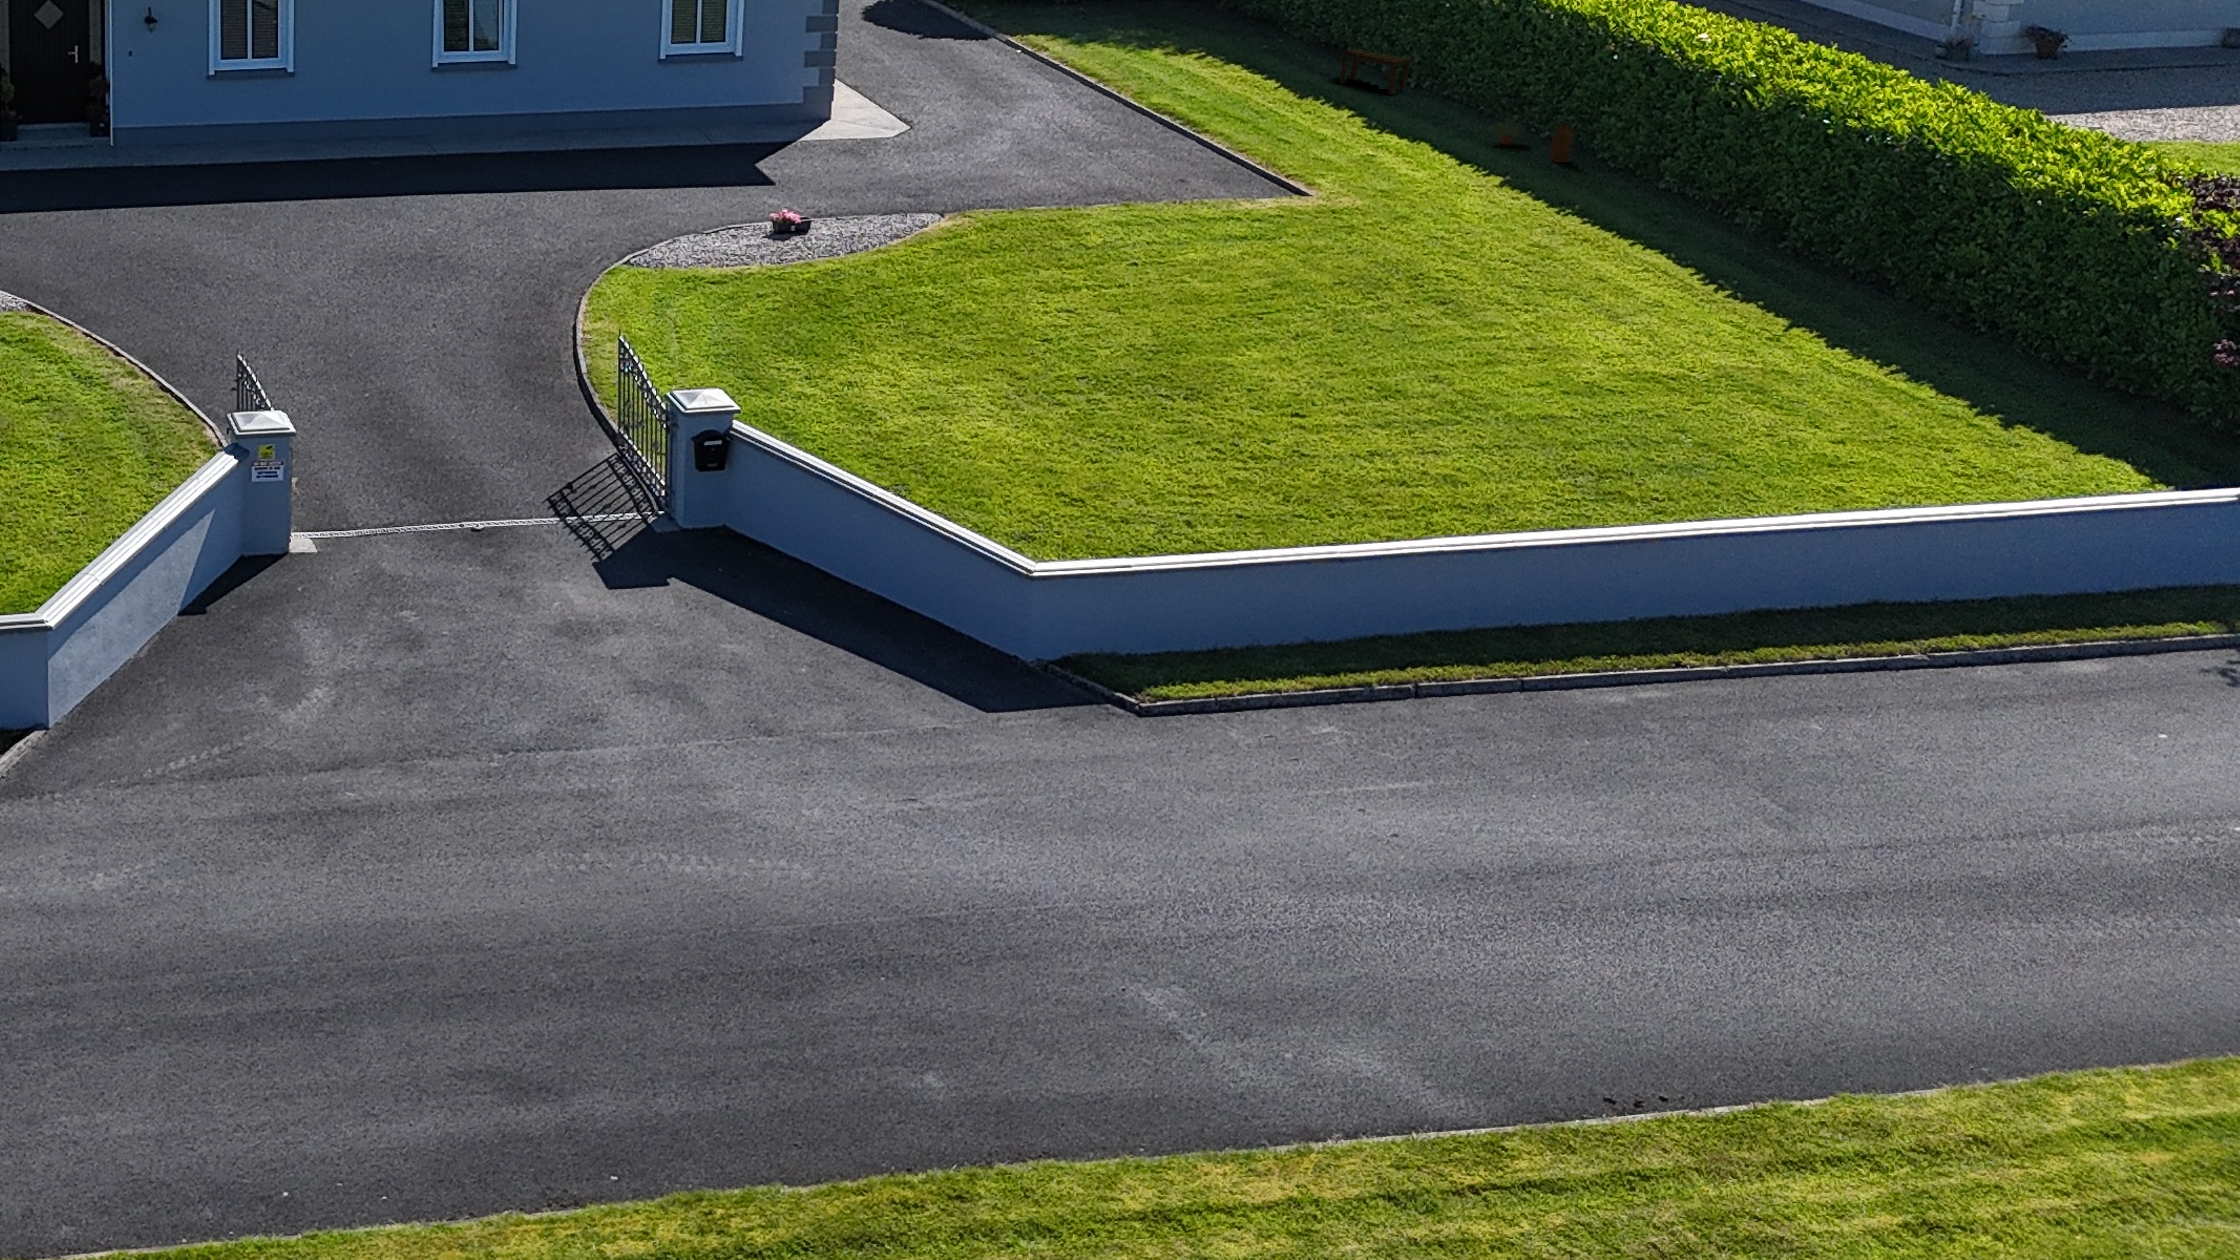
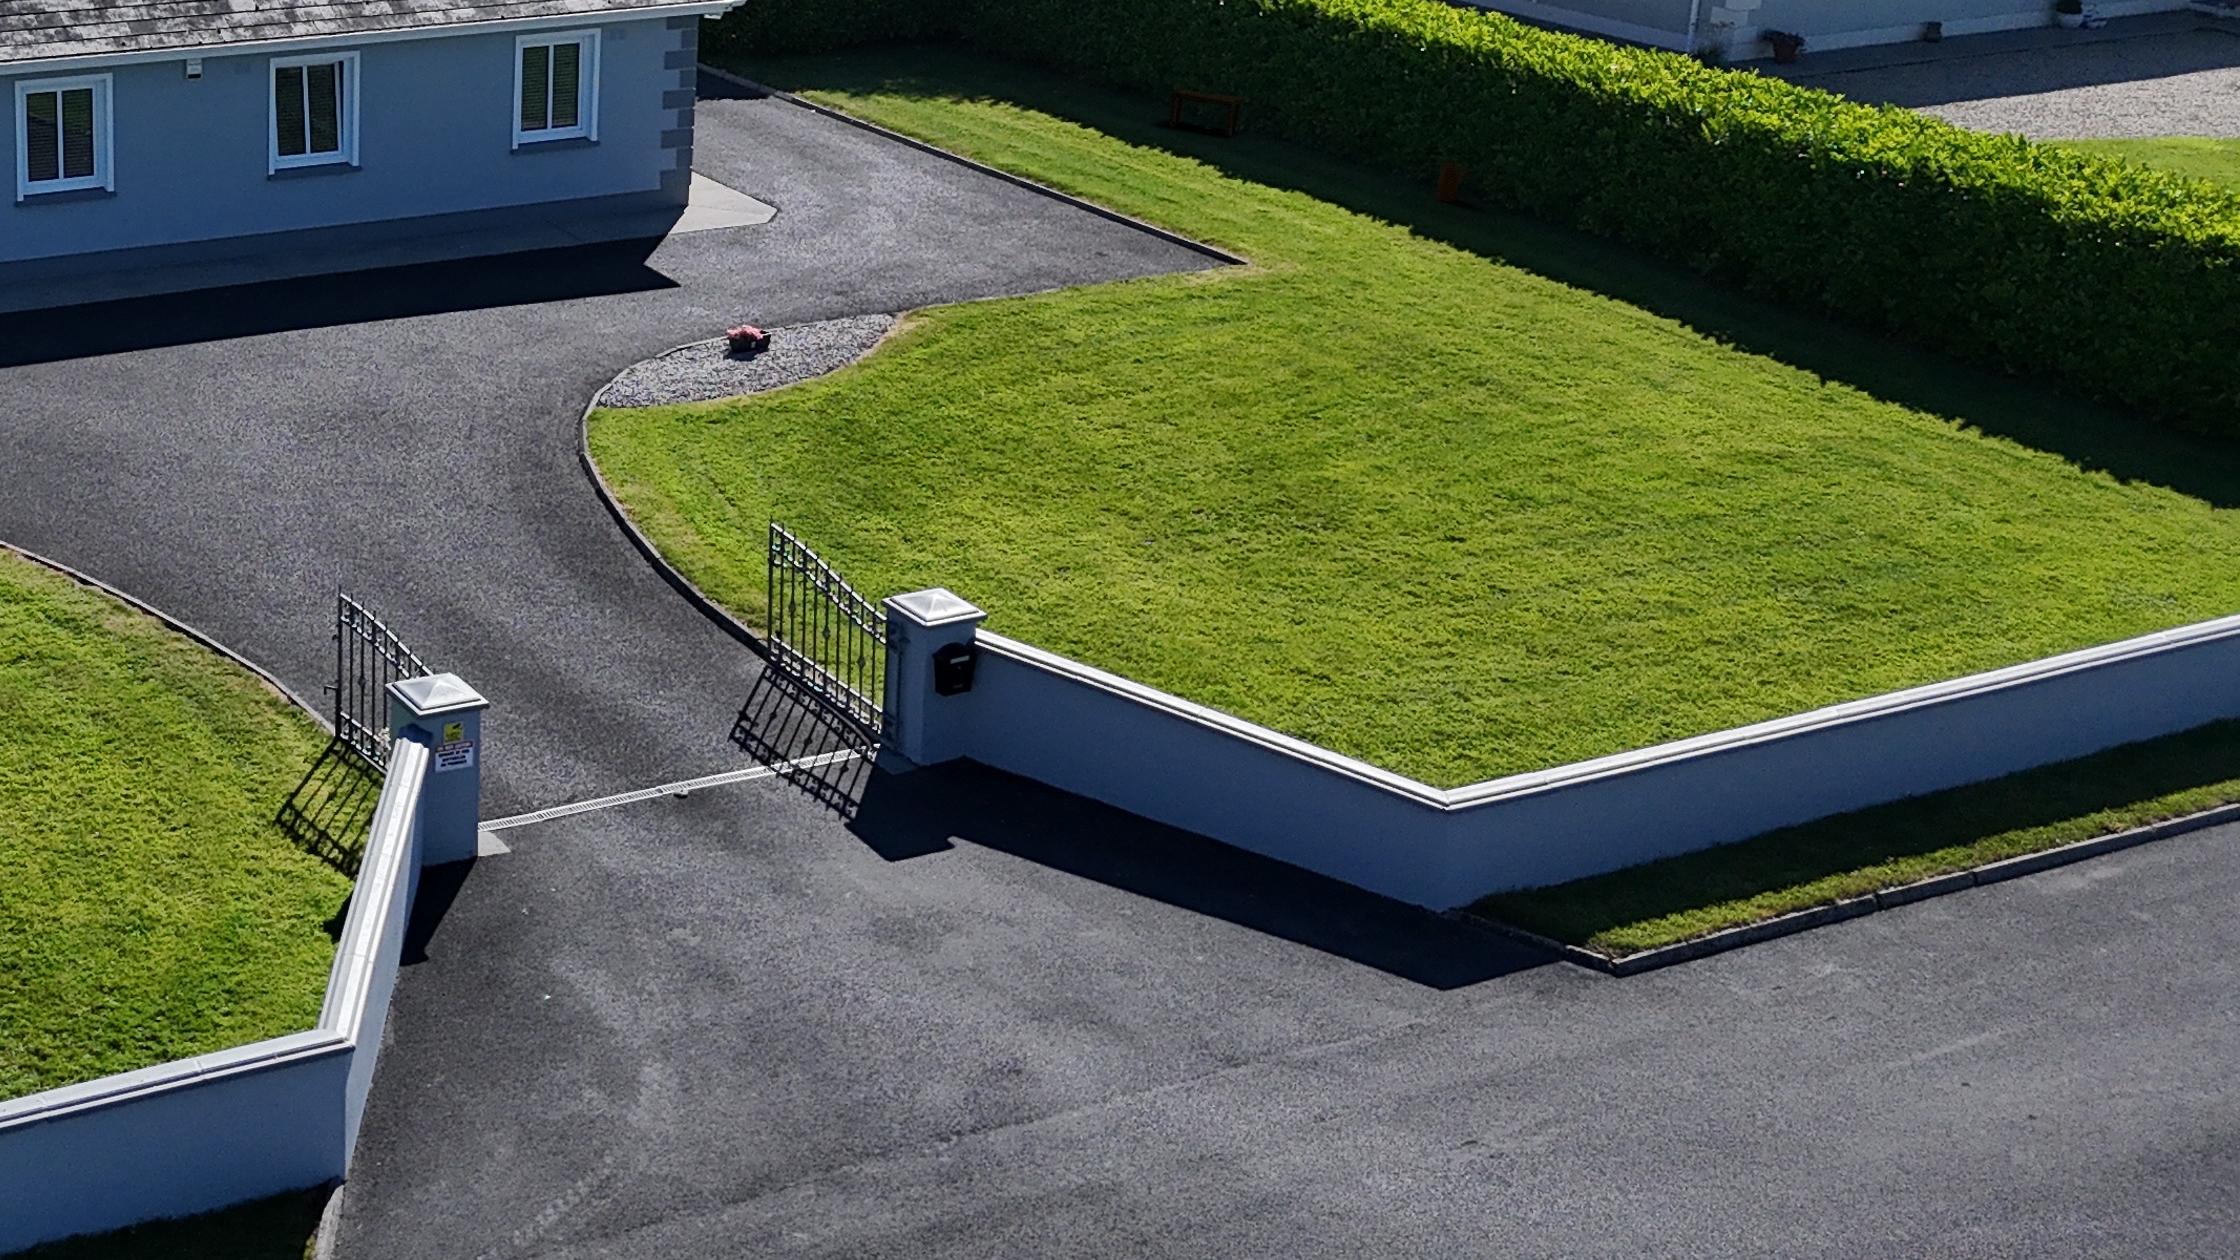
potted plant: present [1489,121,1526,145] -> none [1361,158,1407,185]

